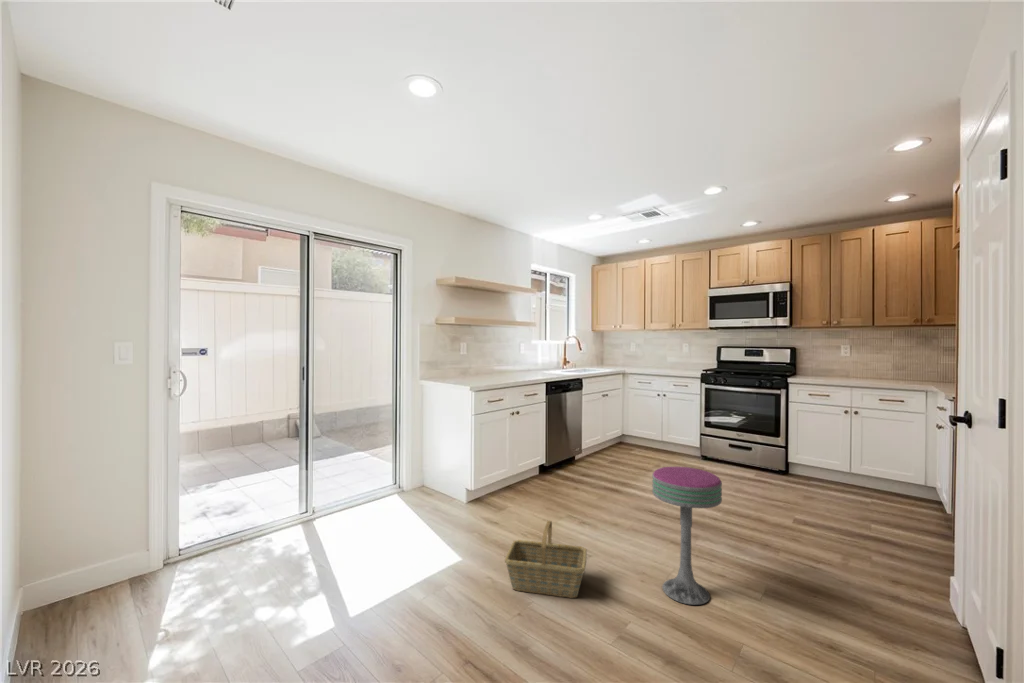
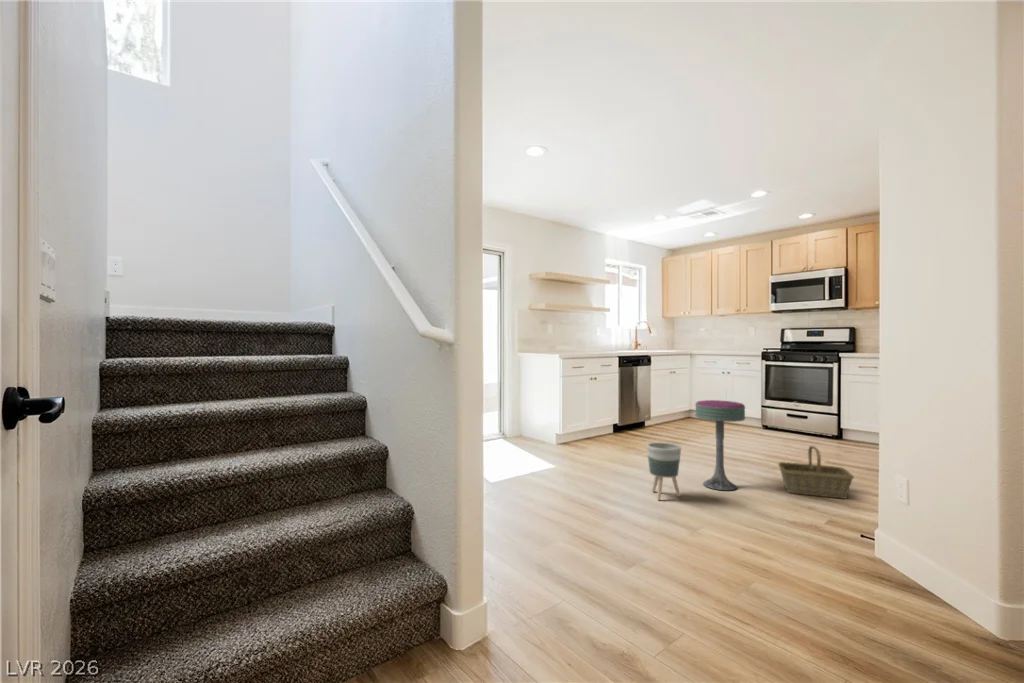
basket: present [505,521,587,598] -> present [779,446,854,498]
planter: none [589,543,640,646] -> present [647,442,681,500]

